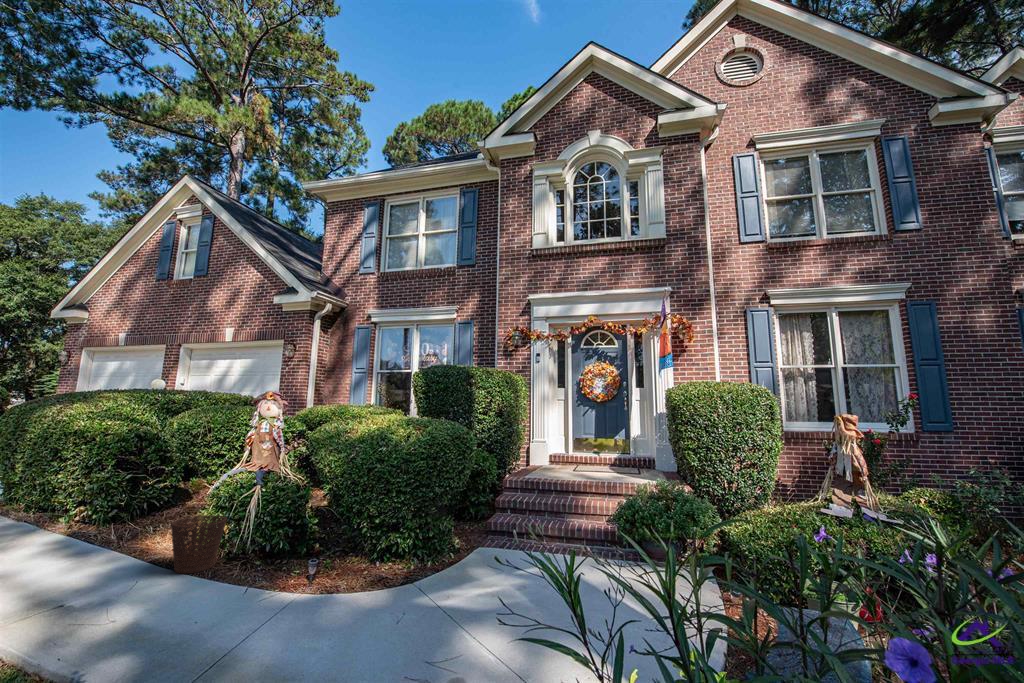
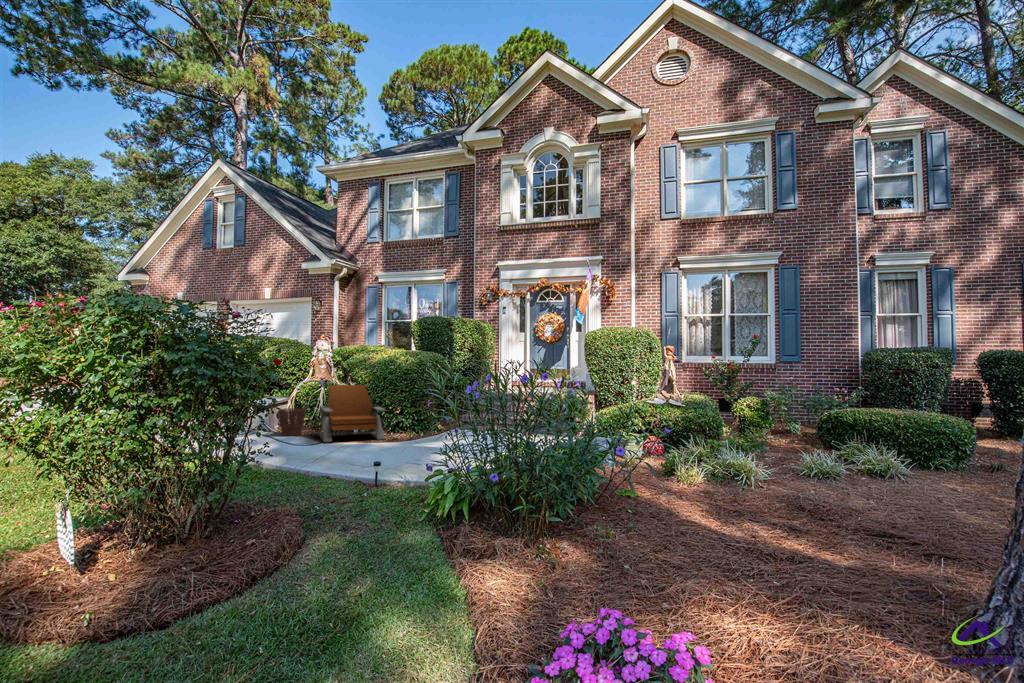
lounge chair: none [239,474,366,602] -> present [320,385,385,442]

